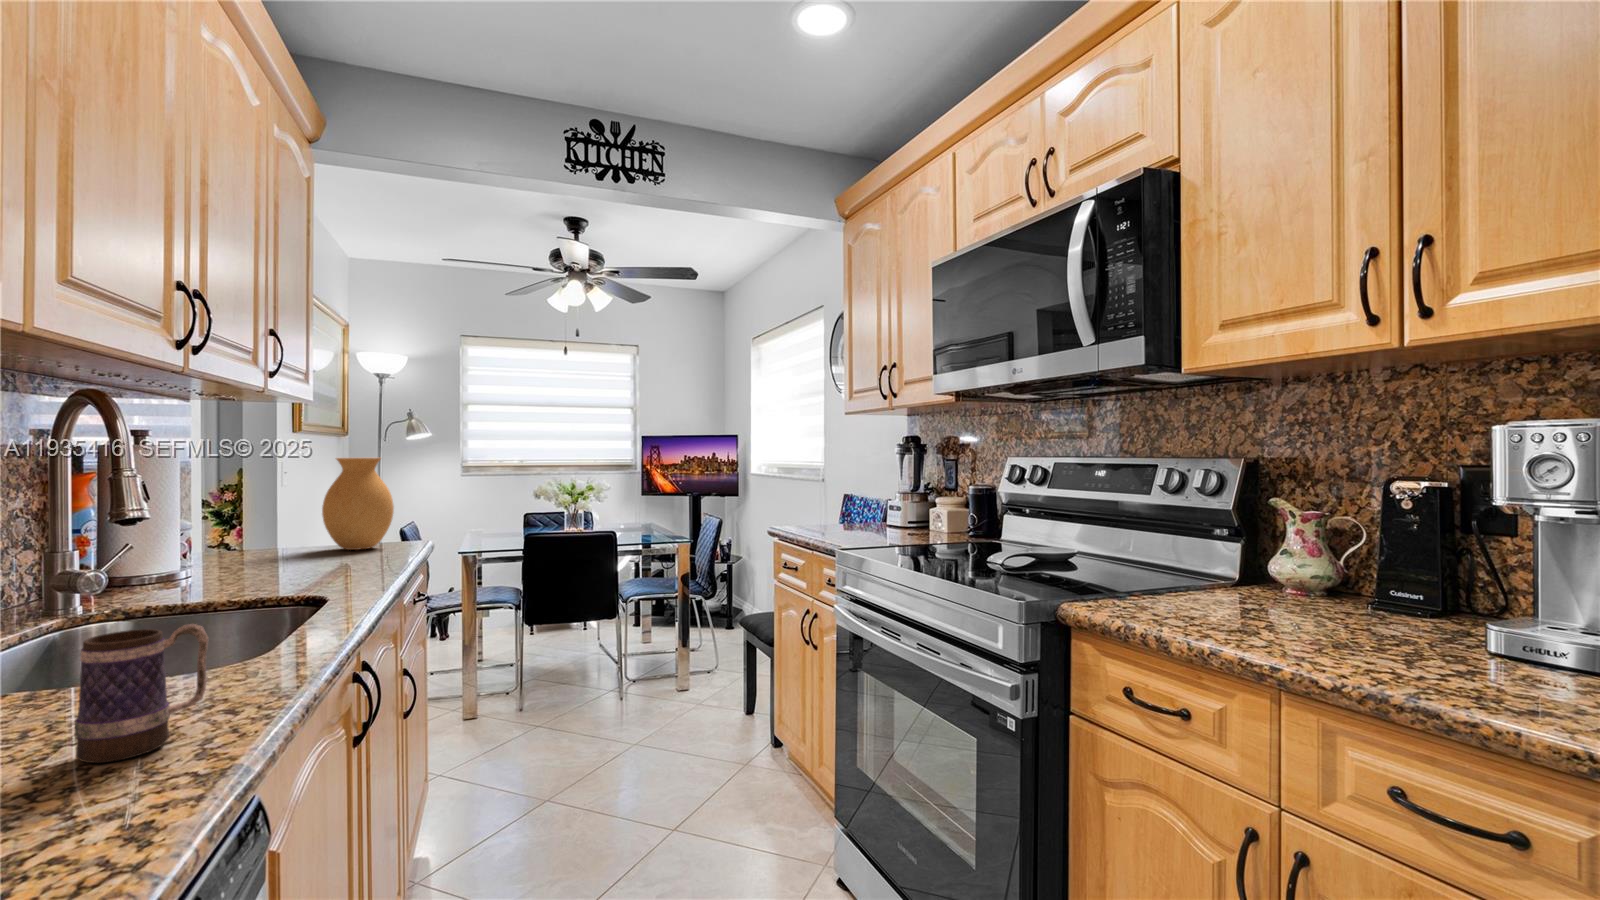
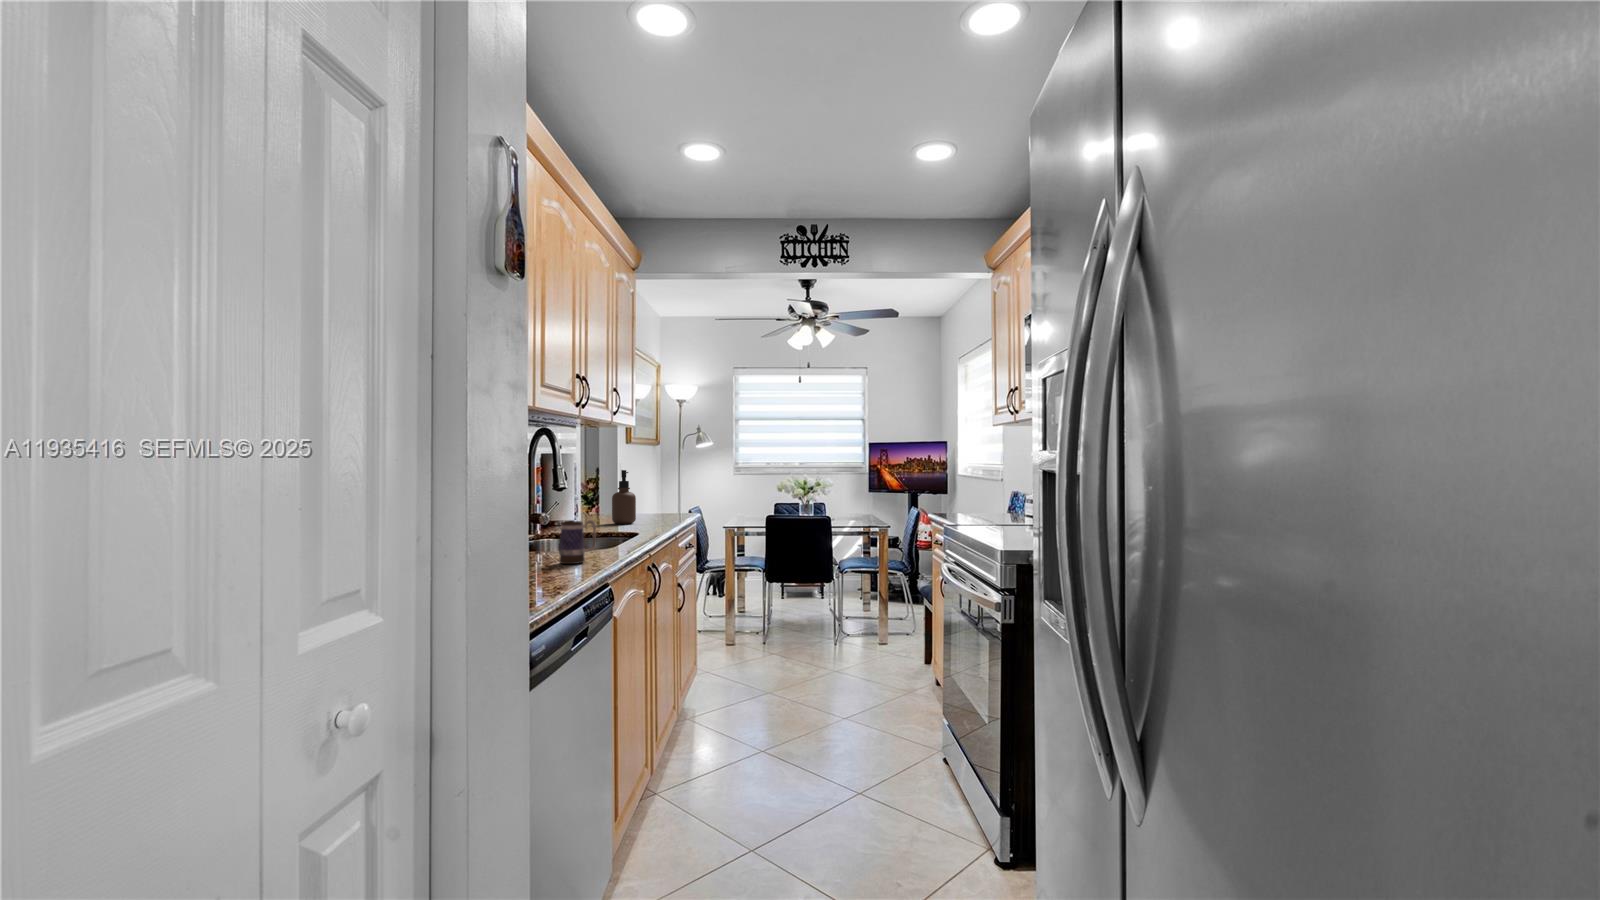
vase: present [322,458,394,550] -> none [640,460,678,517]
soap dispenser: none [266,476,316,572] -> present [612,470,636,524]

